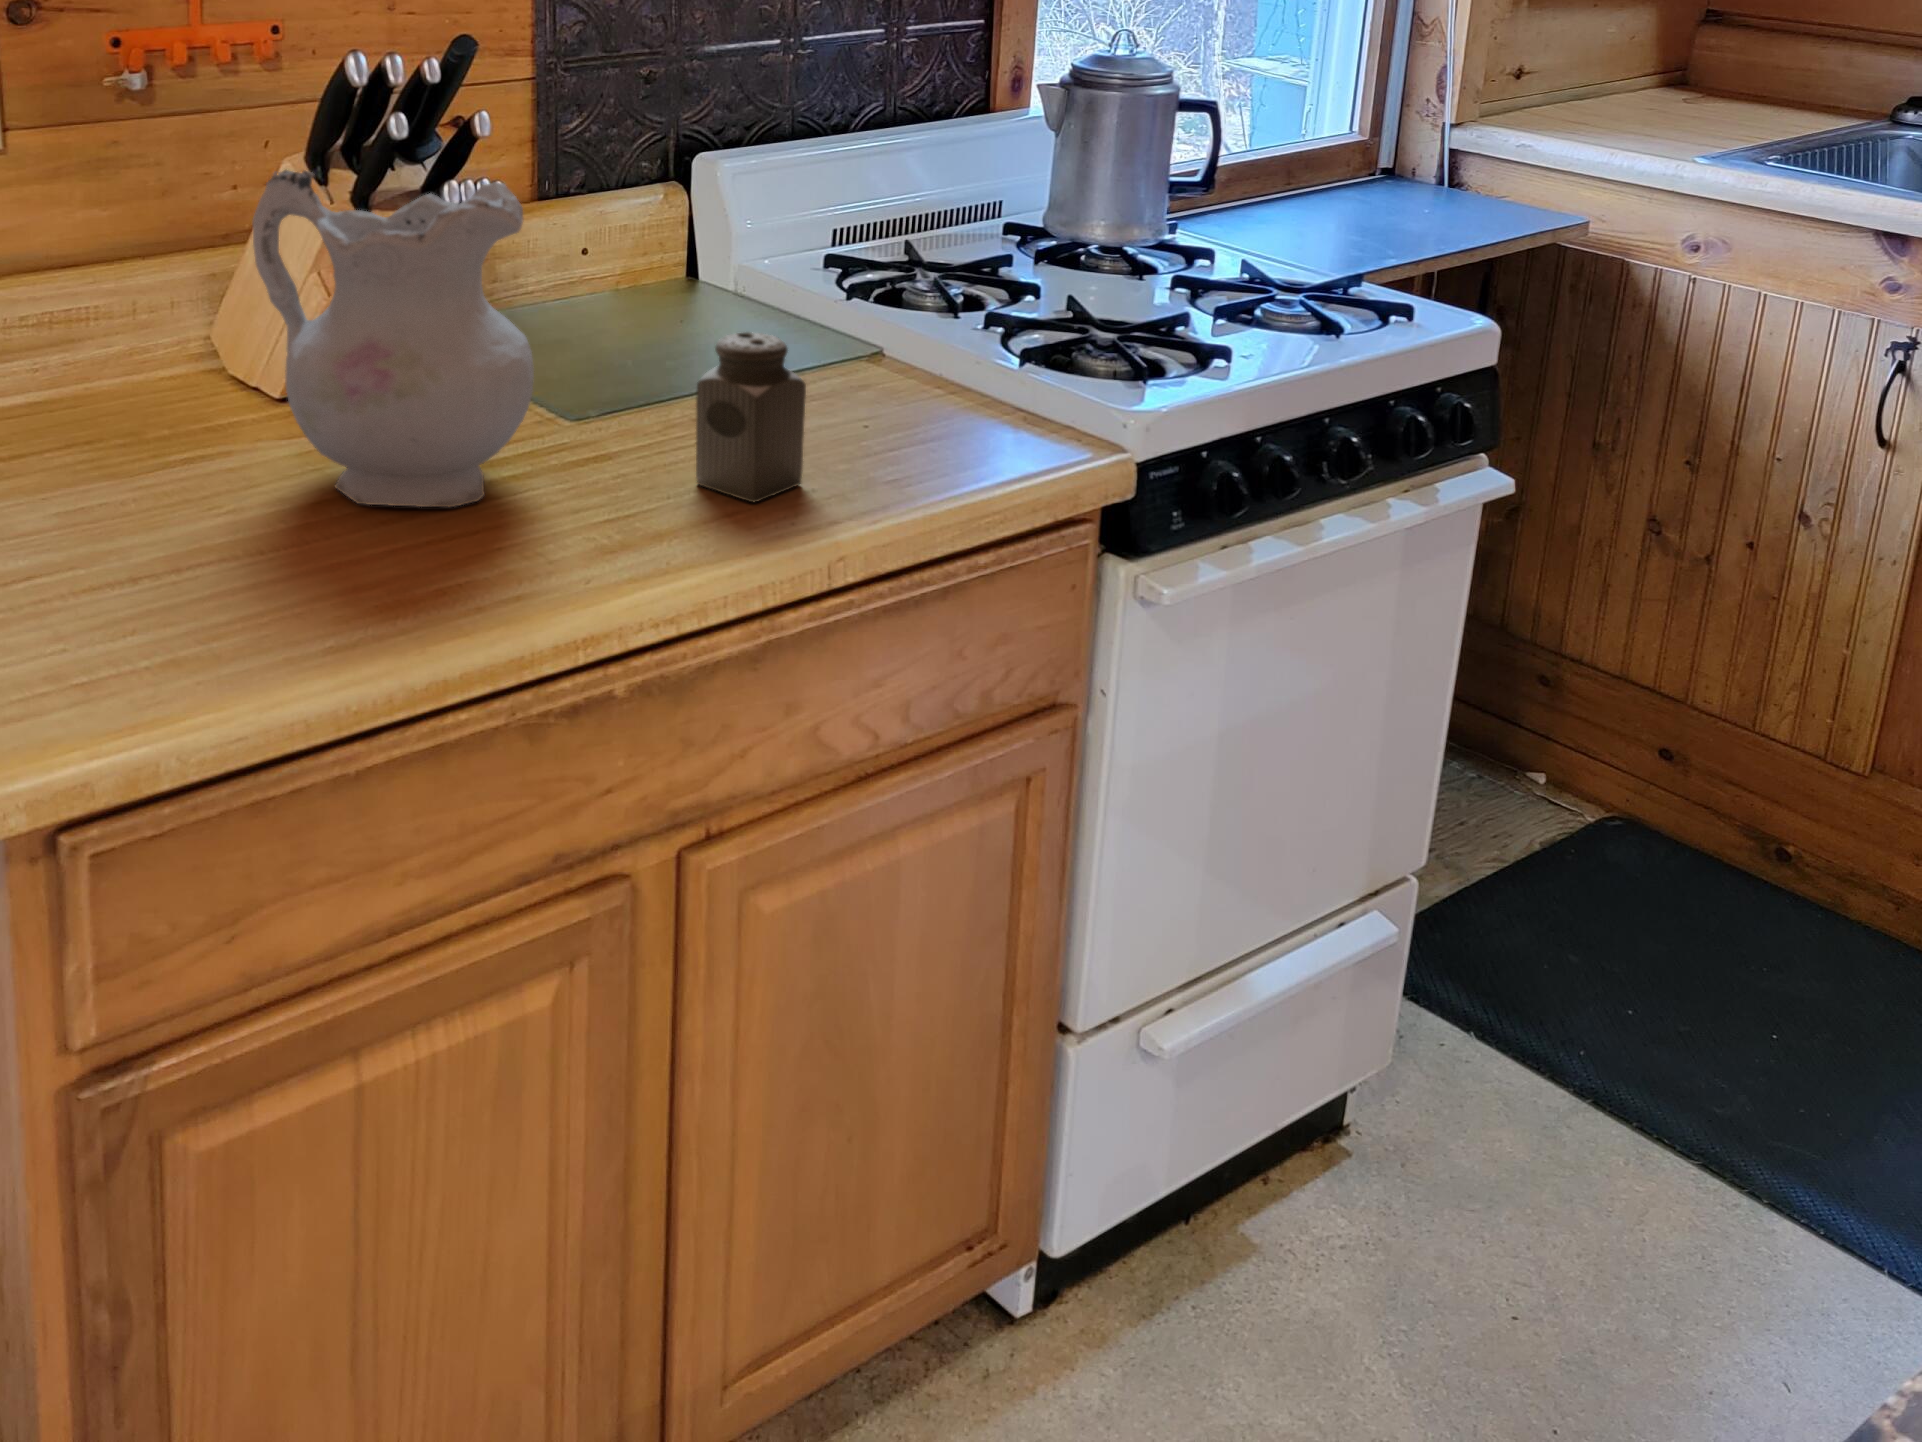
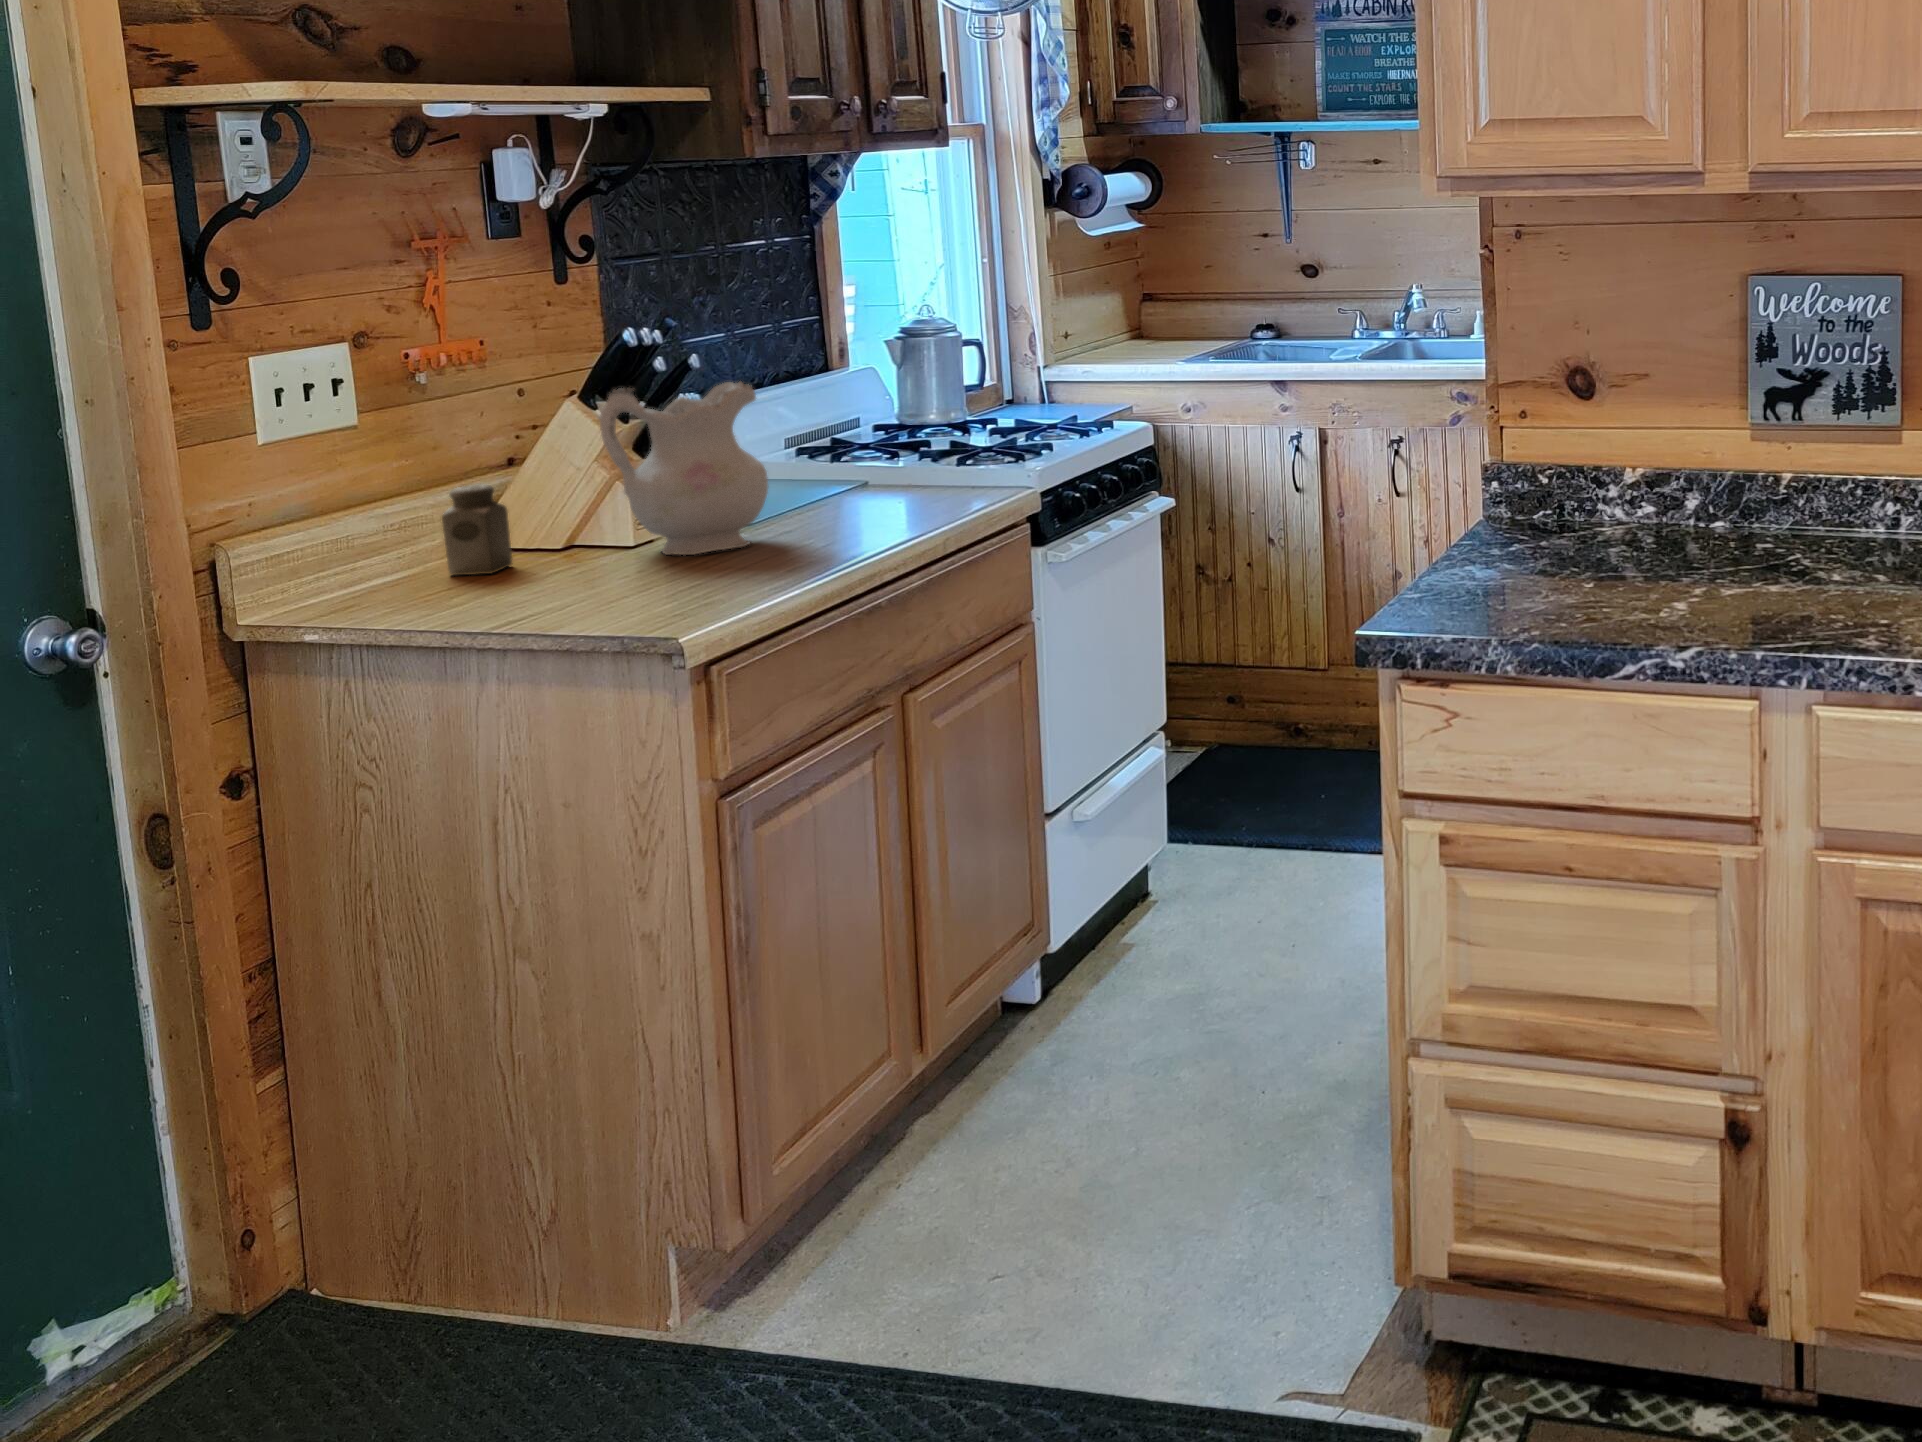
salt shaker: present [696,332,806,502] -> present [442,484,513,575]

